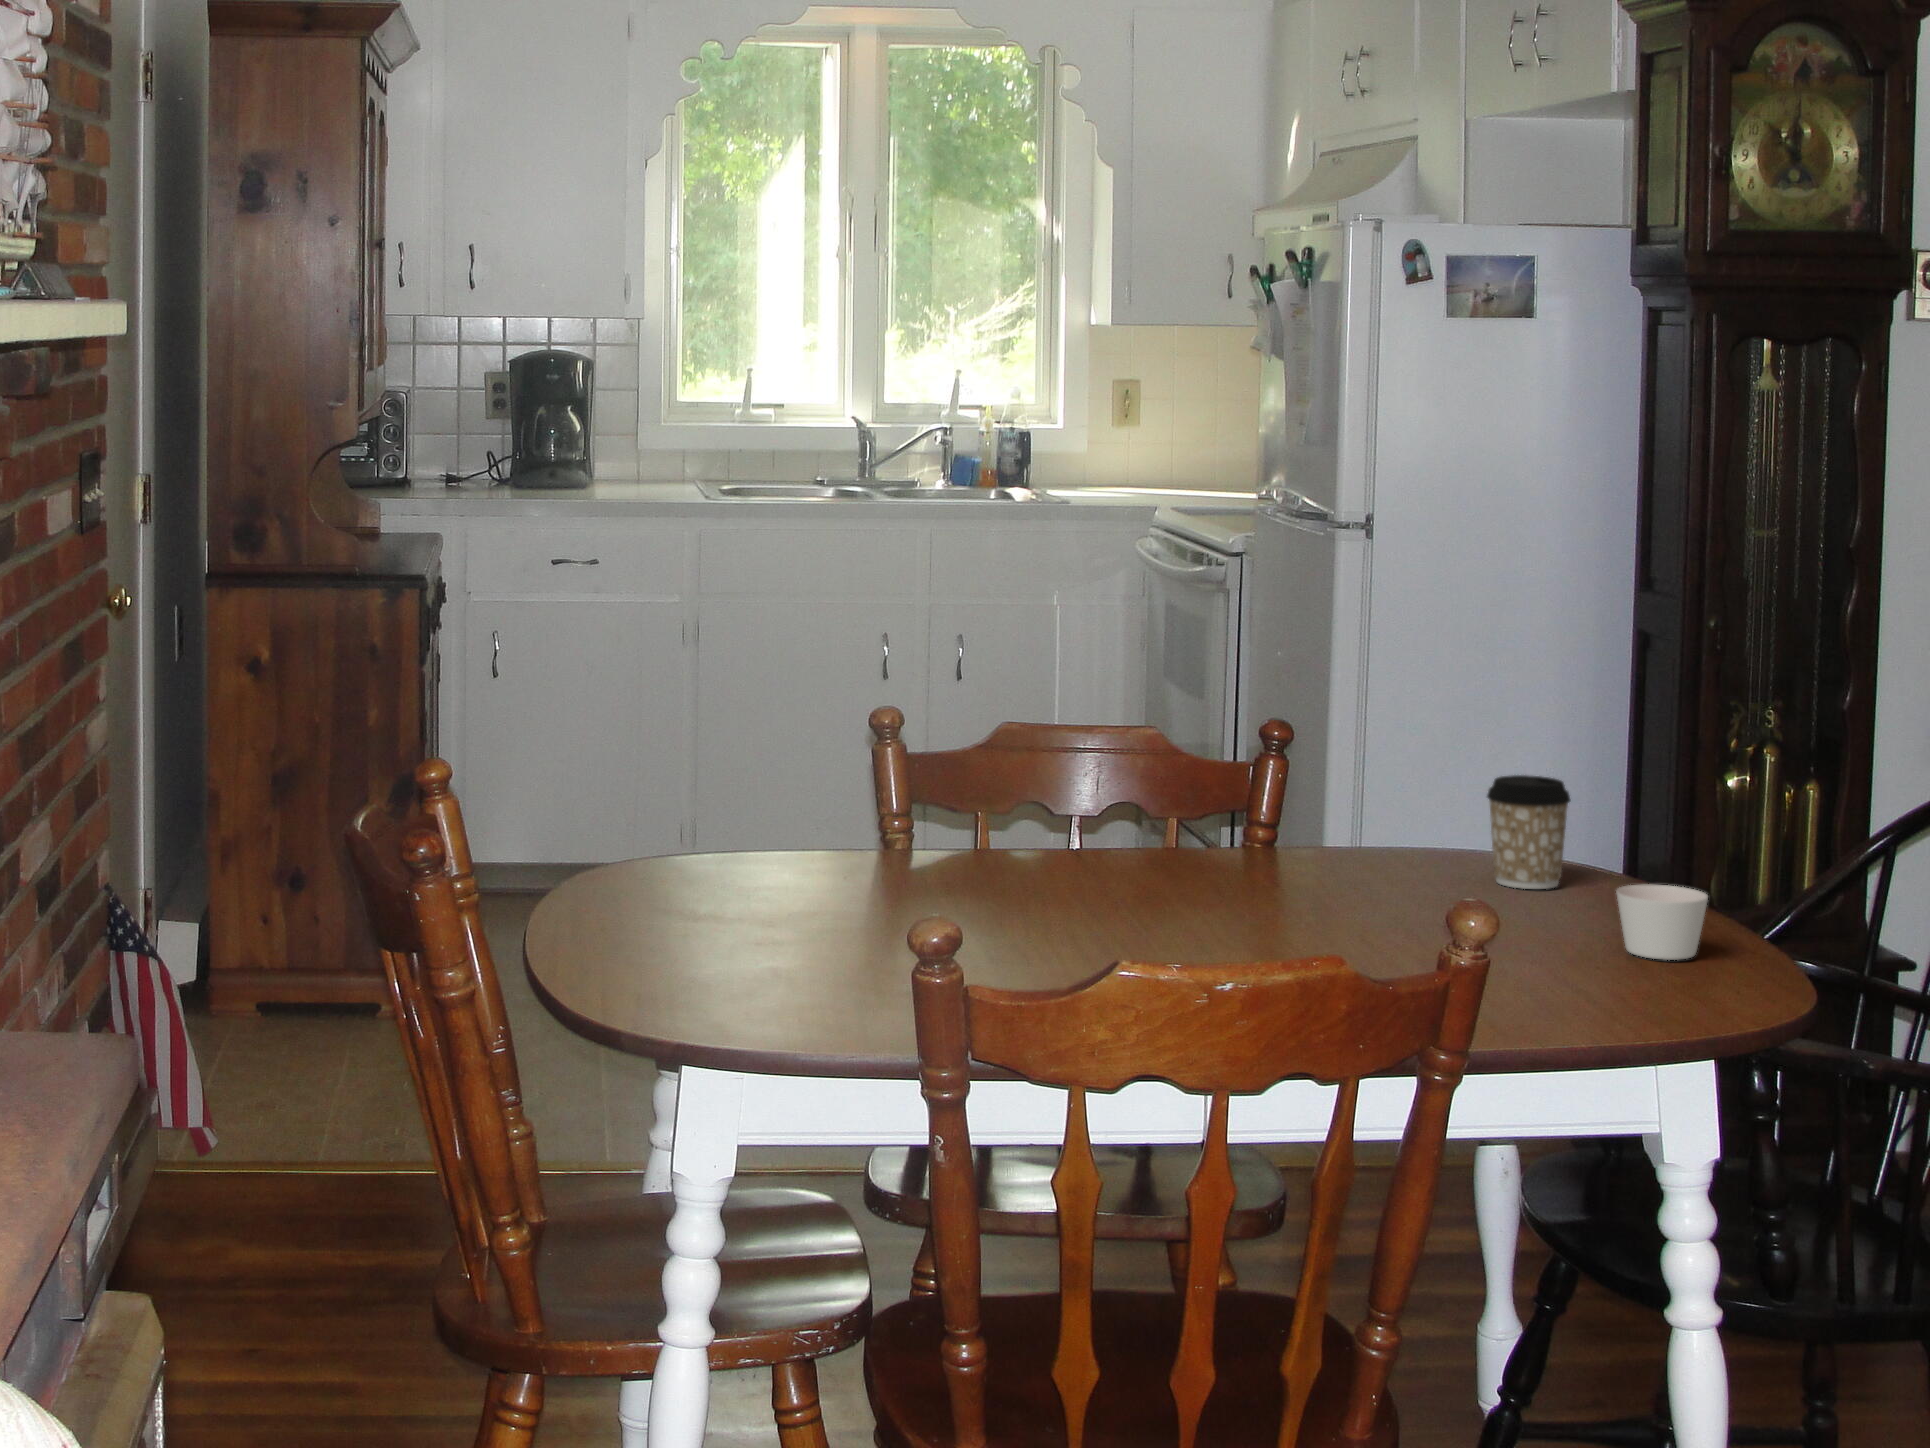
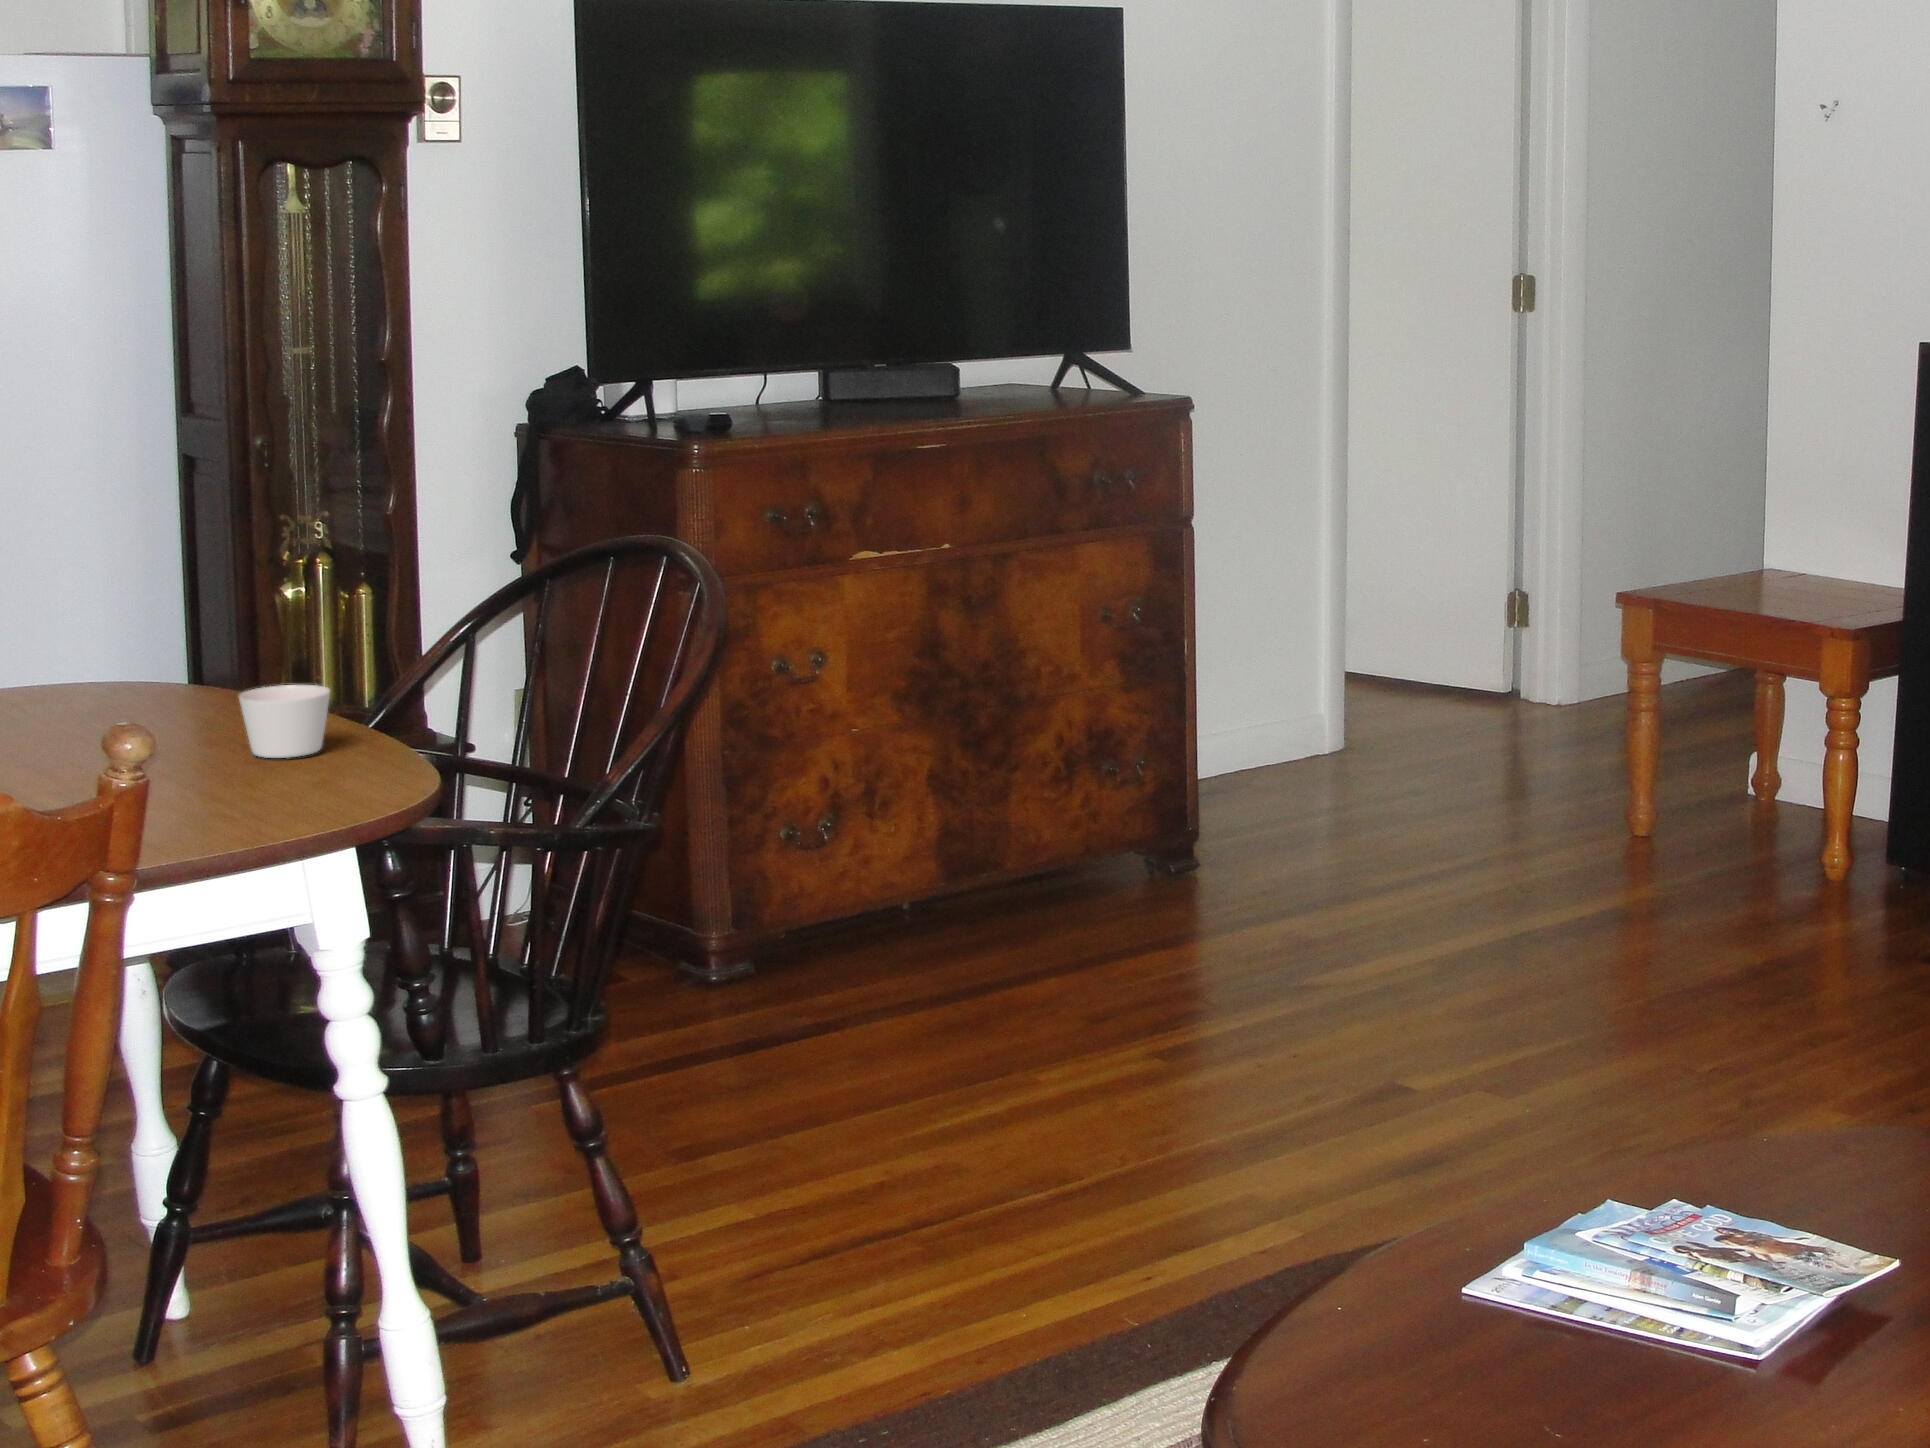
coffee cup: present [1487,775,1571,889] -> none [81,596,171,711]

